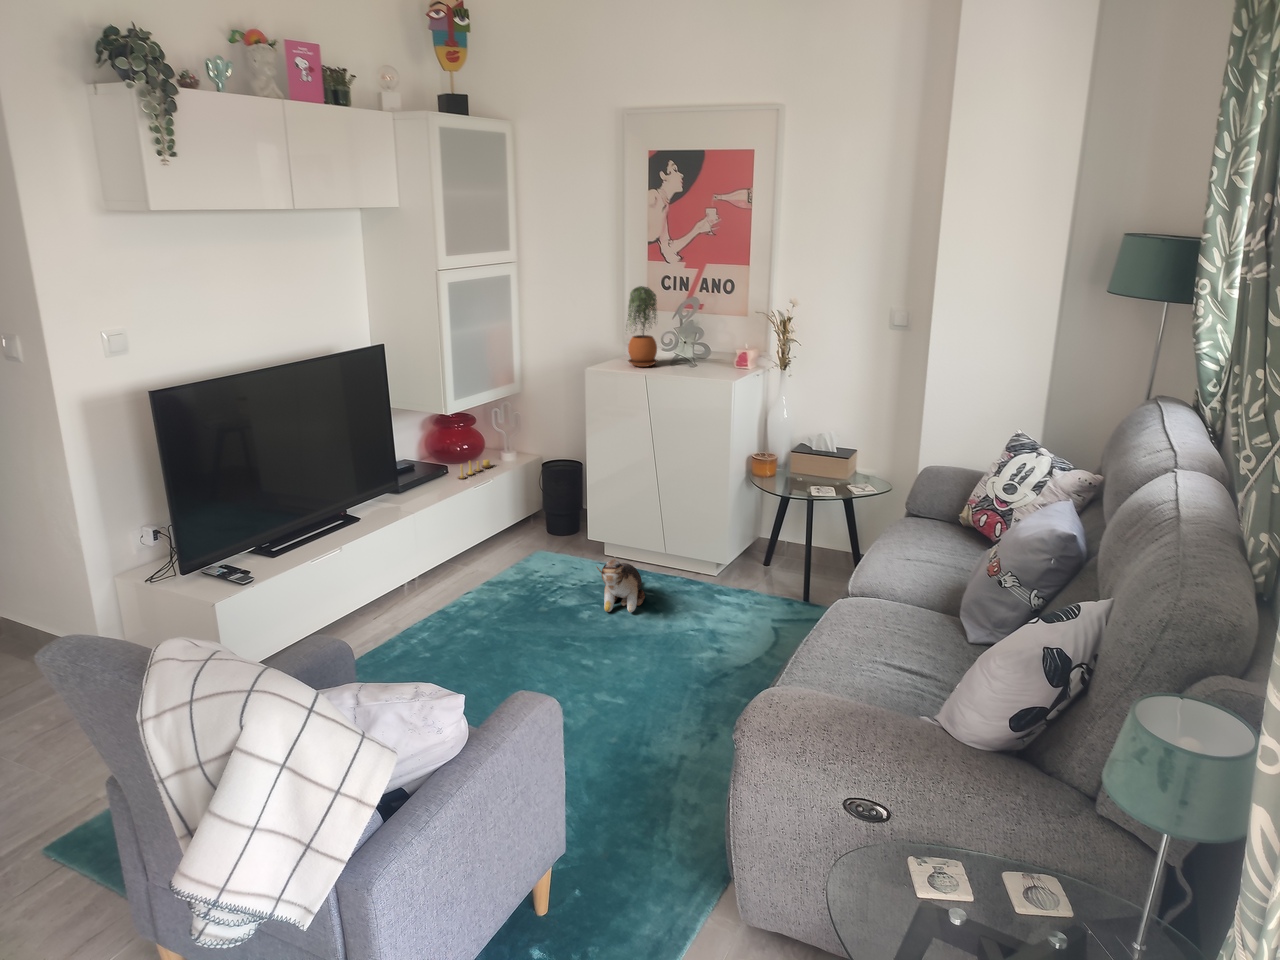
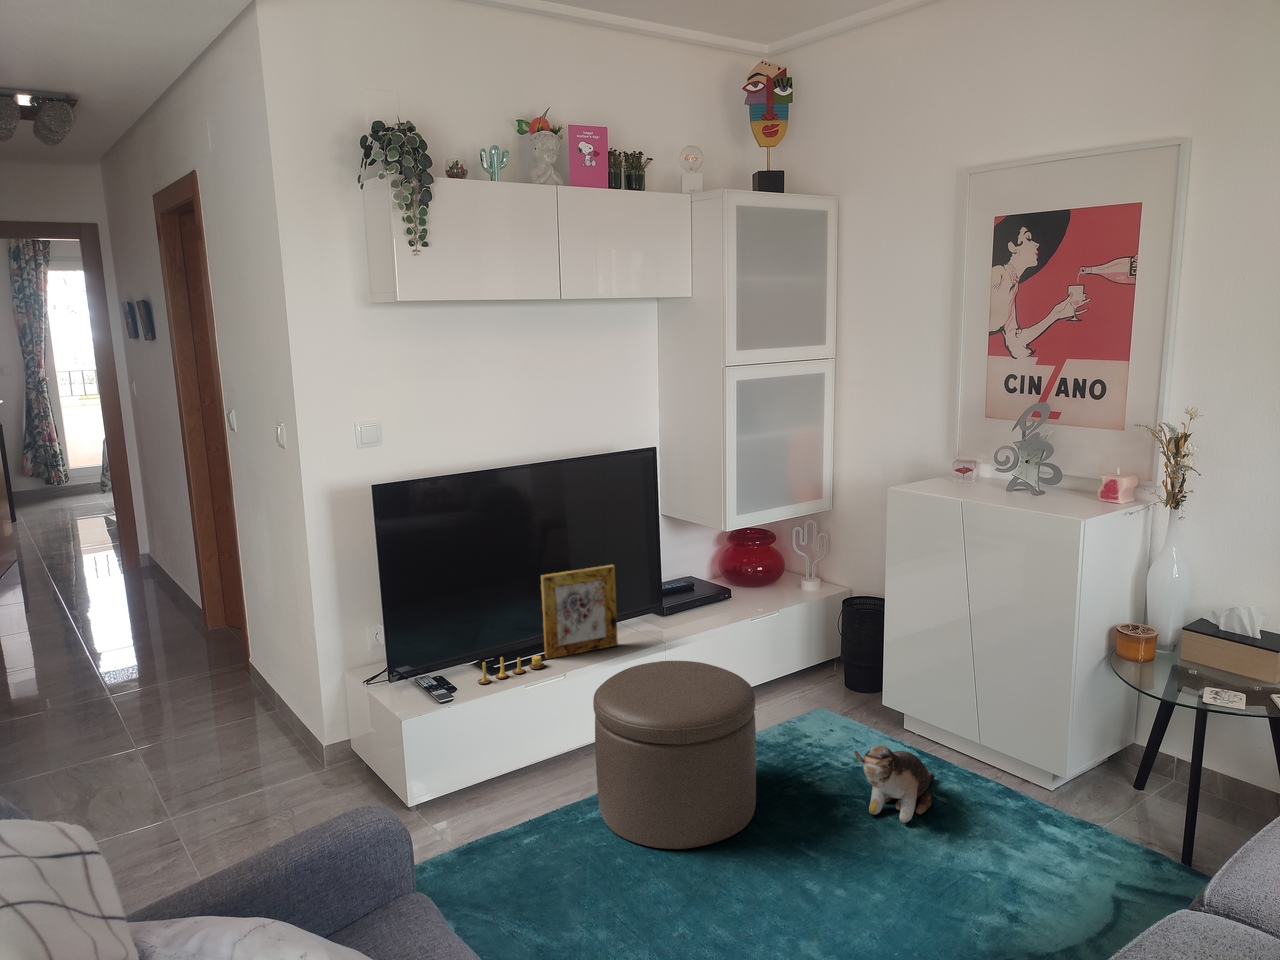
potted plant: present [626,286,657,367] -> none [943,386,992,491]
picture frame: none [306,450,376,539] -> present [541,565,618,659]
candle: present [458,459,491,479] -> present [478,656,545,684]
ottoman: none [385,521,523,666] -> present [593,661,756,849]

